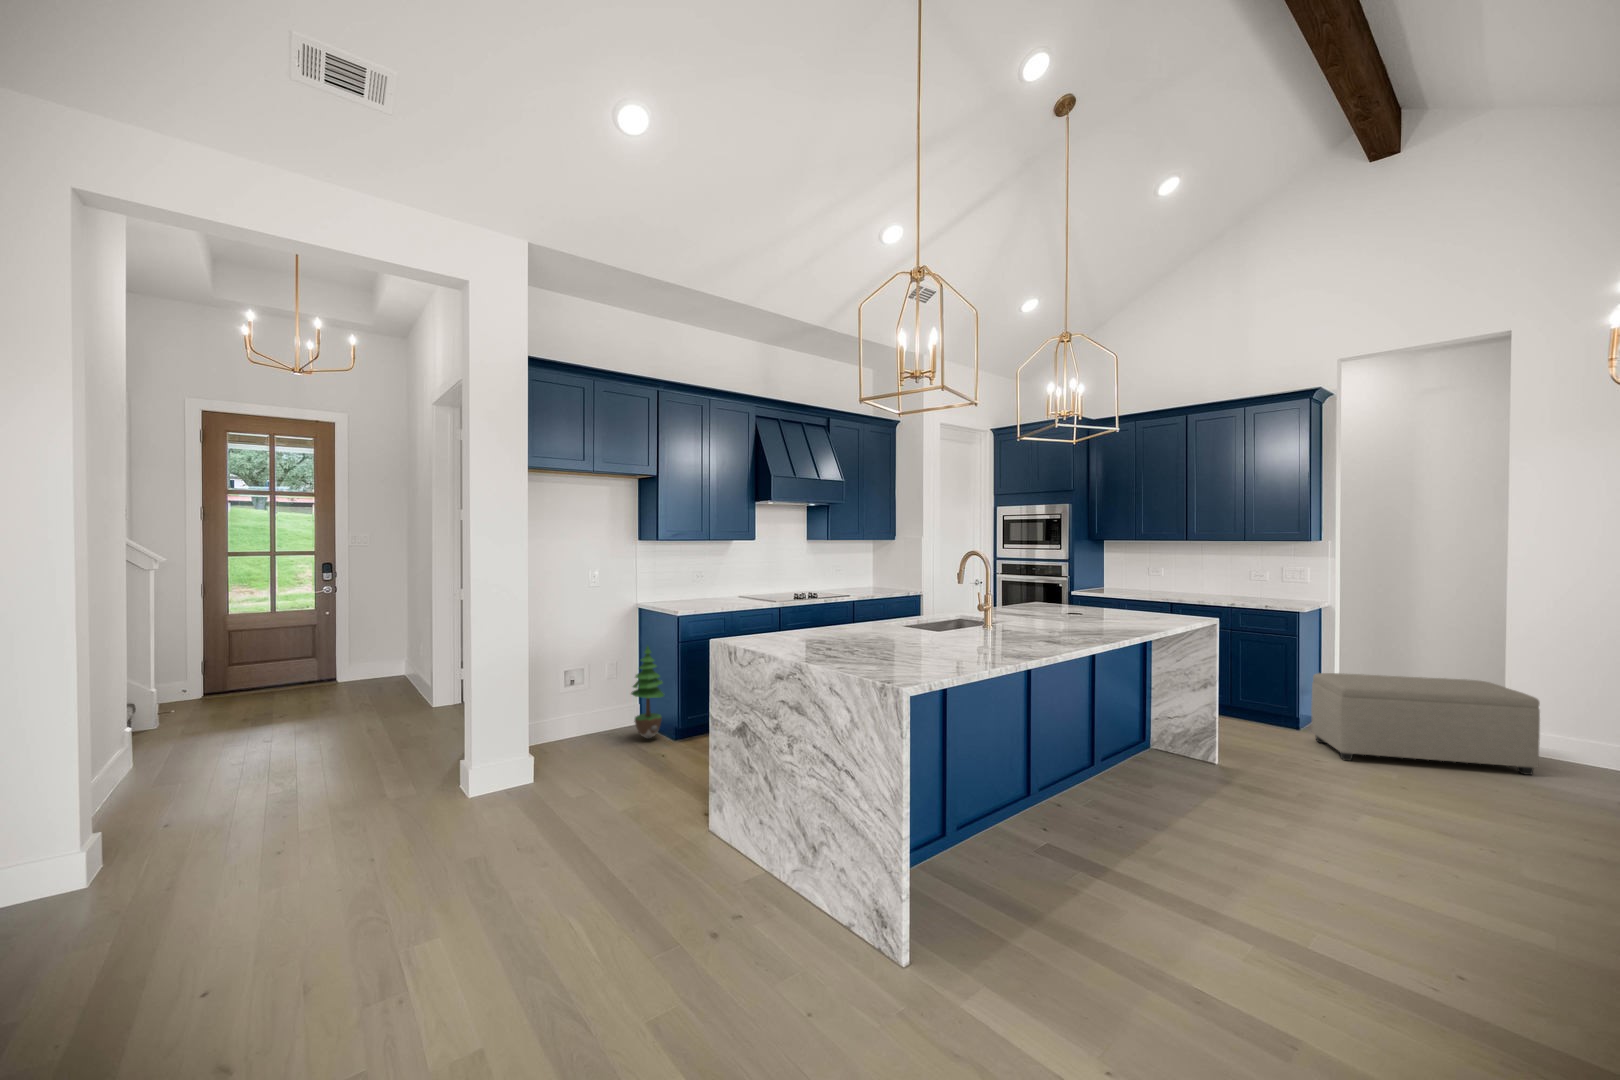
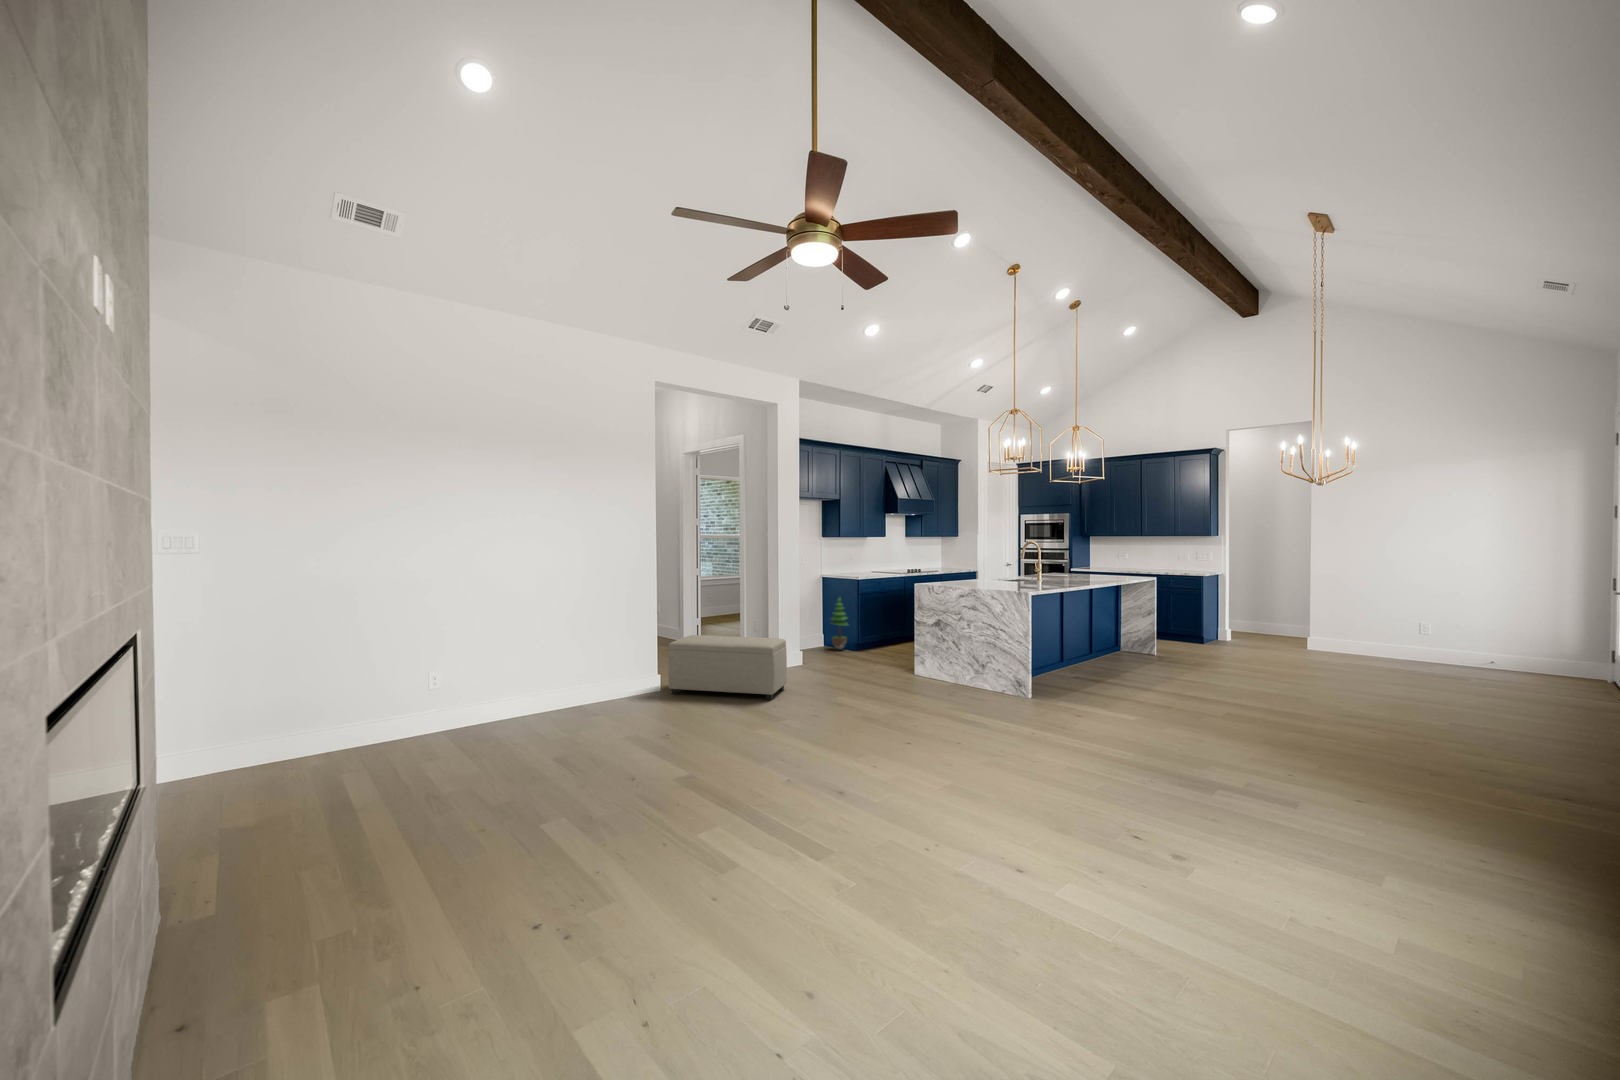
ottoman: present [1311,673,1540,775] -> present [668,635,787,700]

